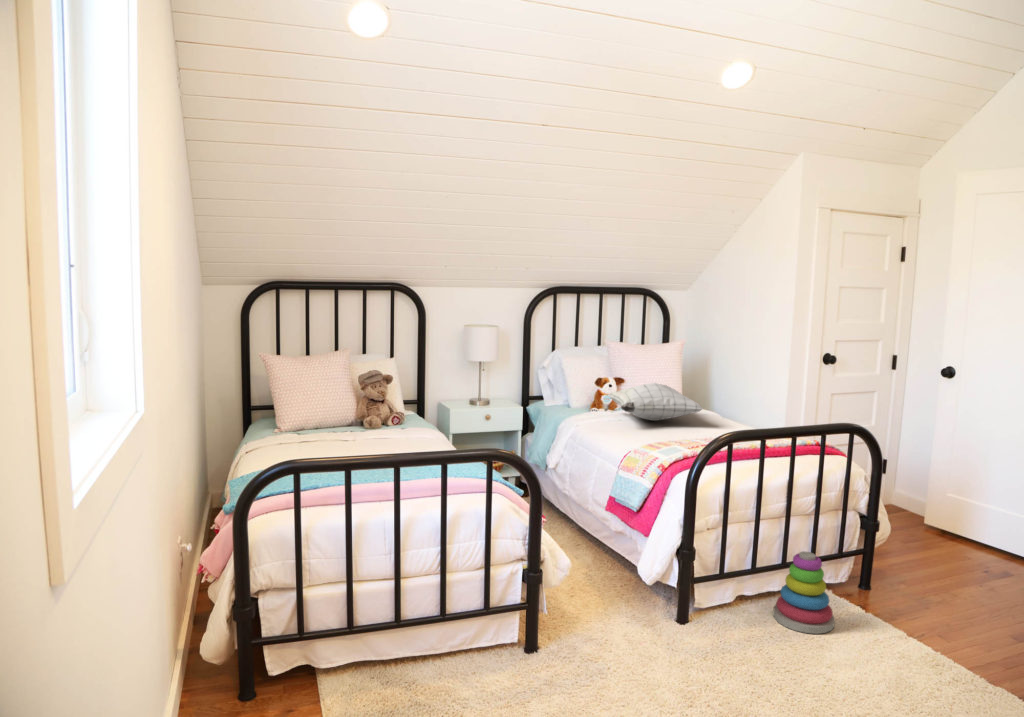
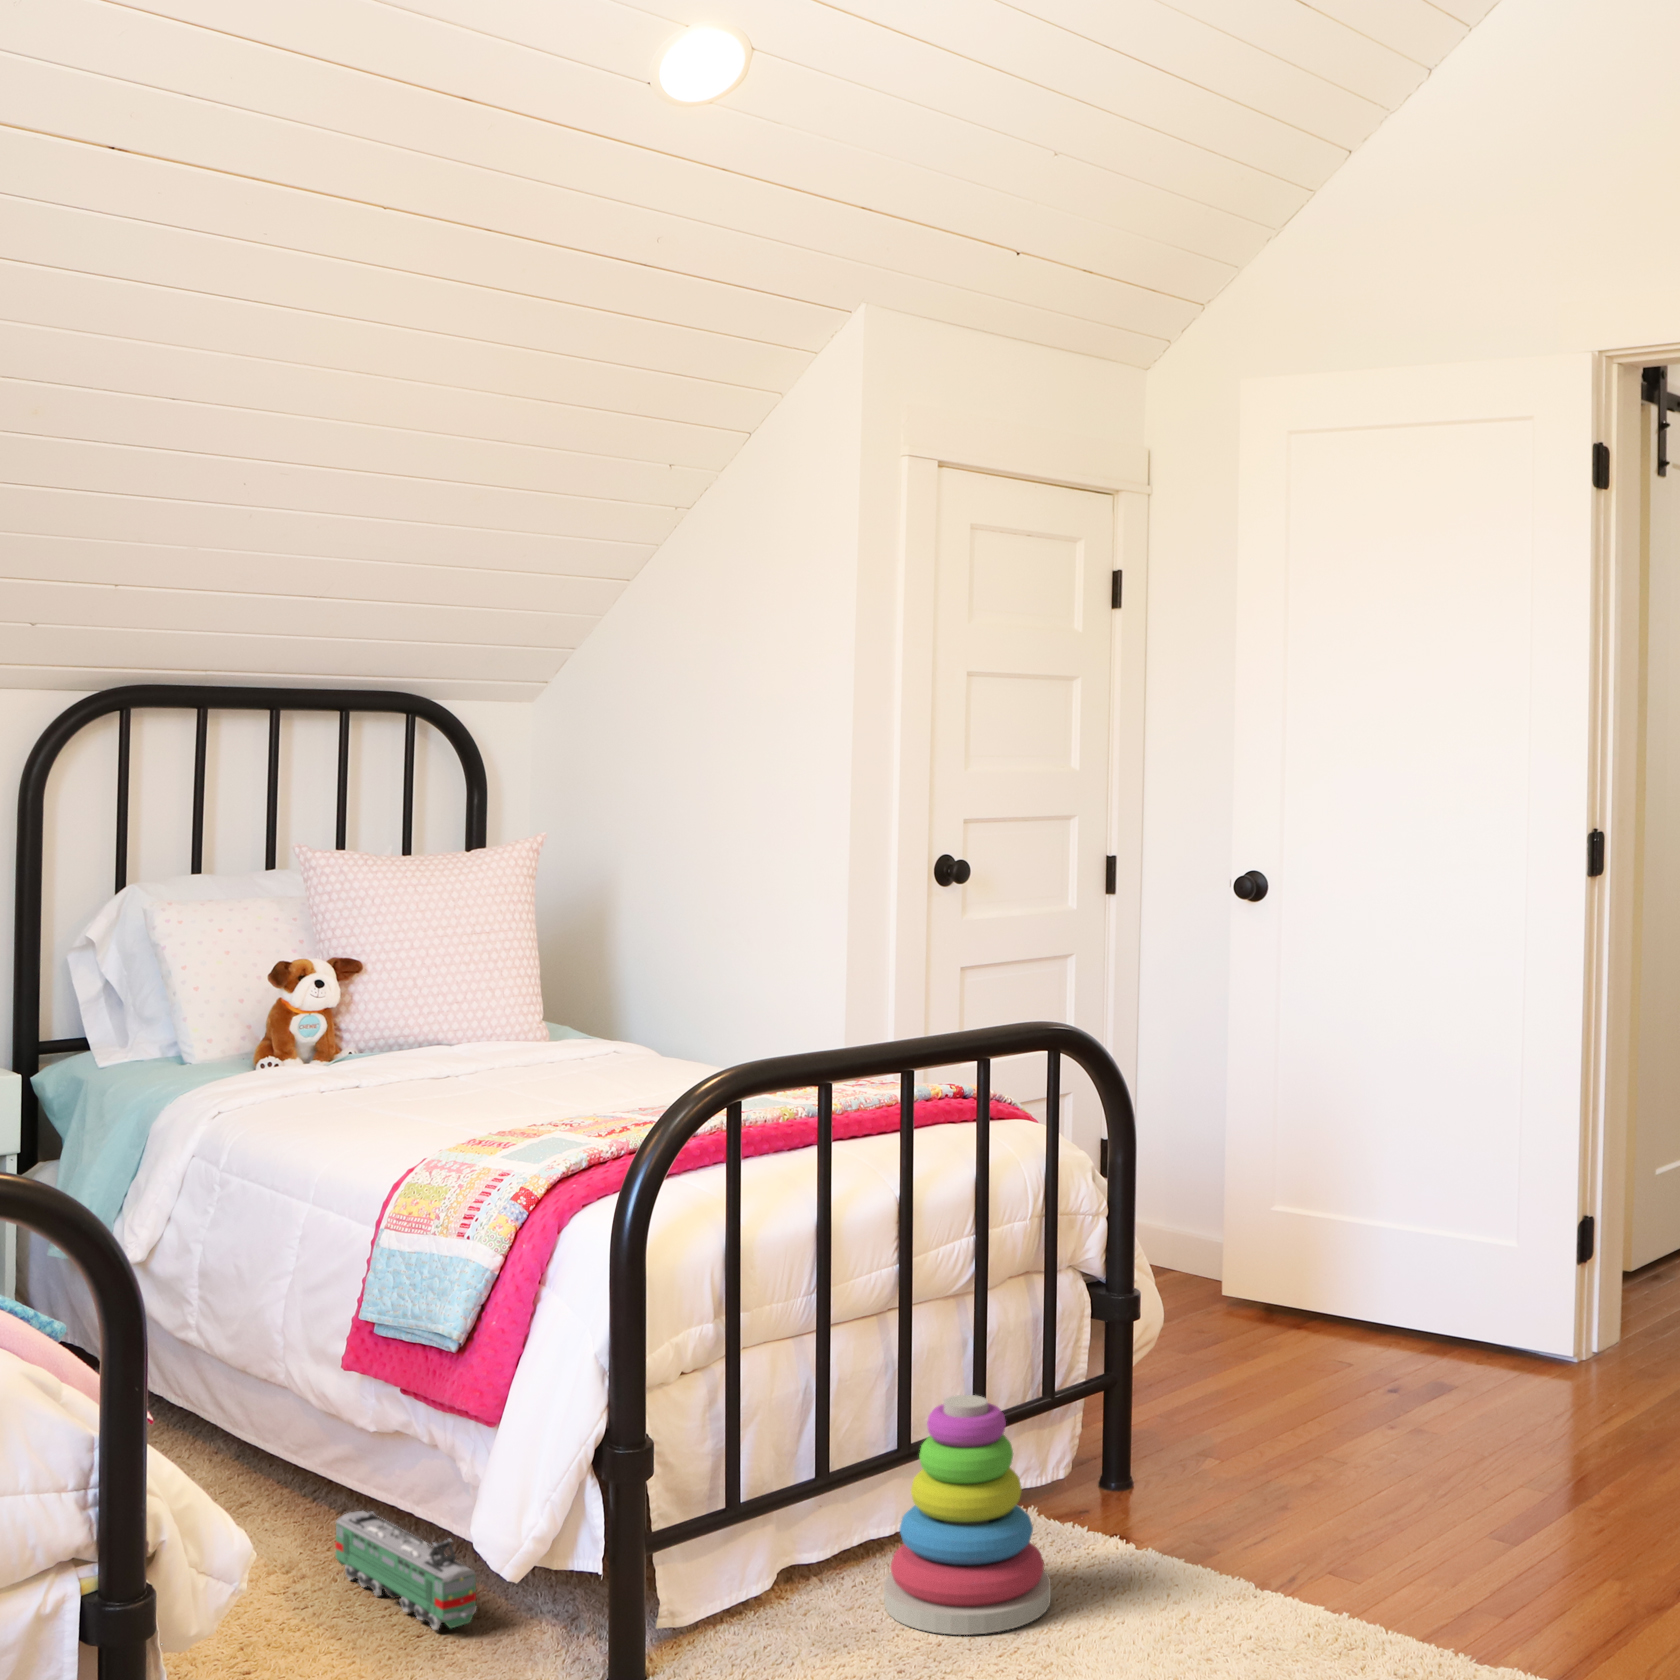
pillow: present [608,383,703,421] -> none [312,955,631,1079]
toy train: none [601,549,640,592] -> present [335,1511,477,1630]

